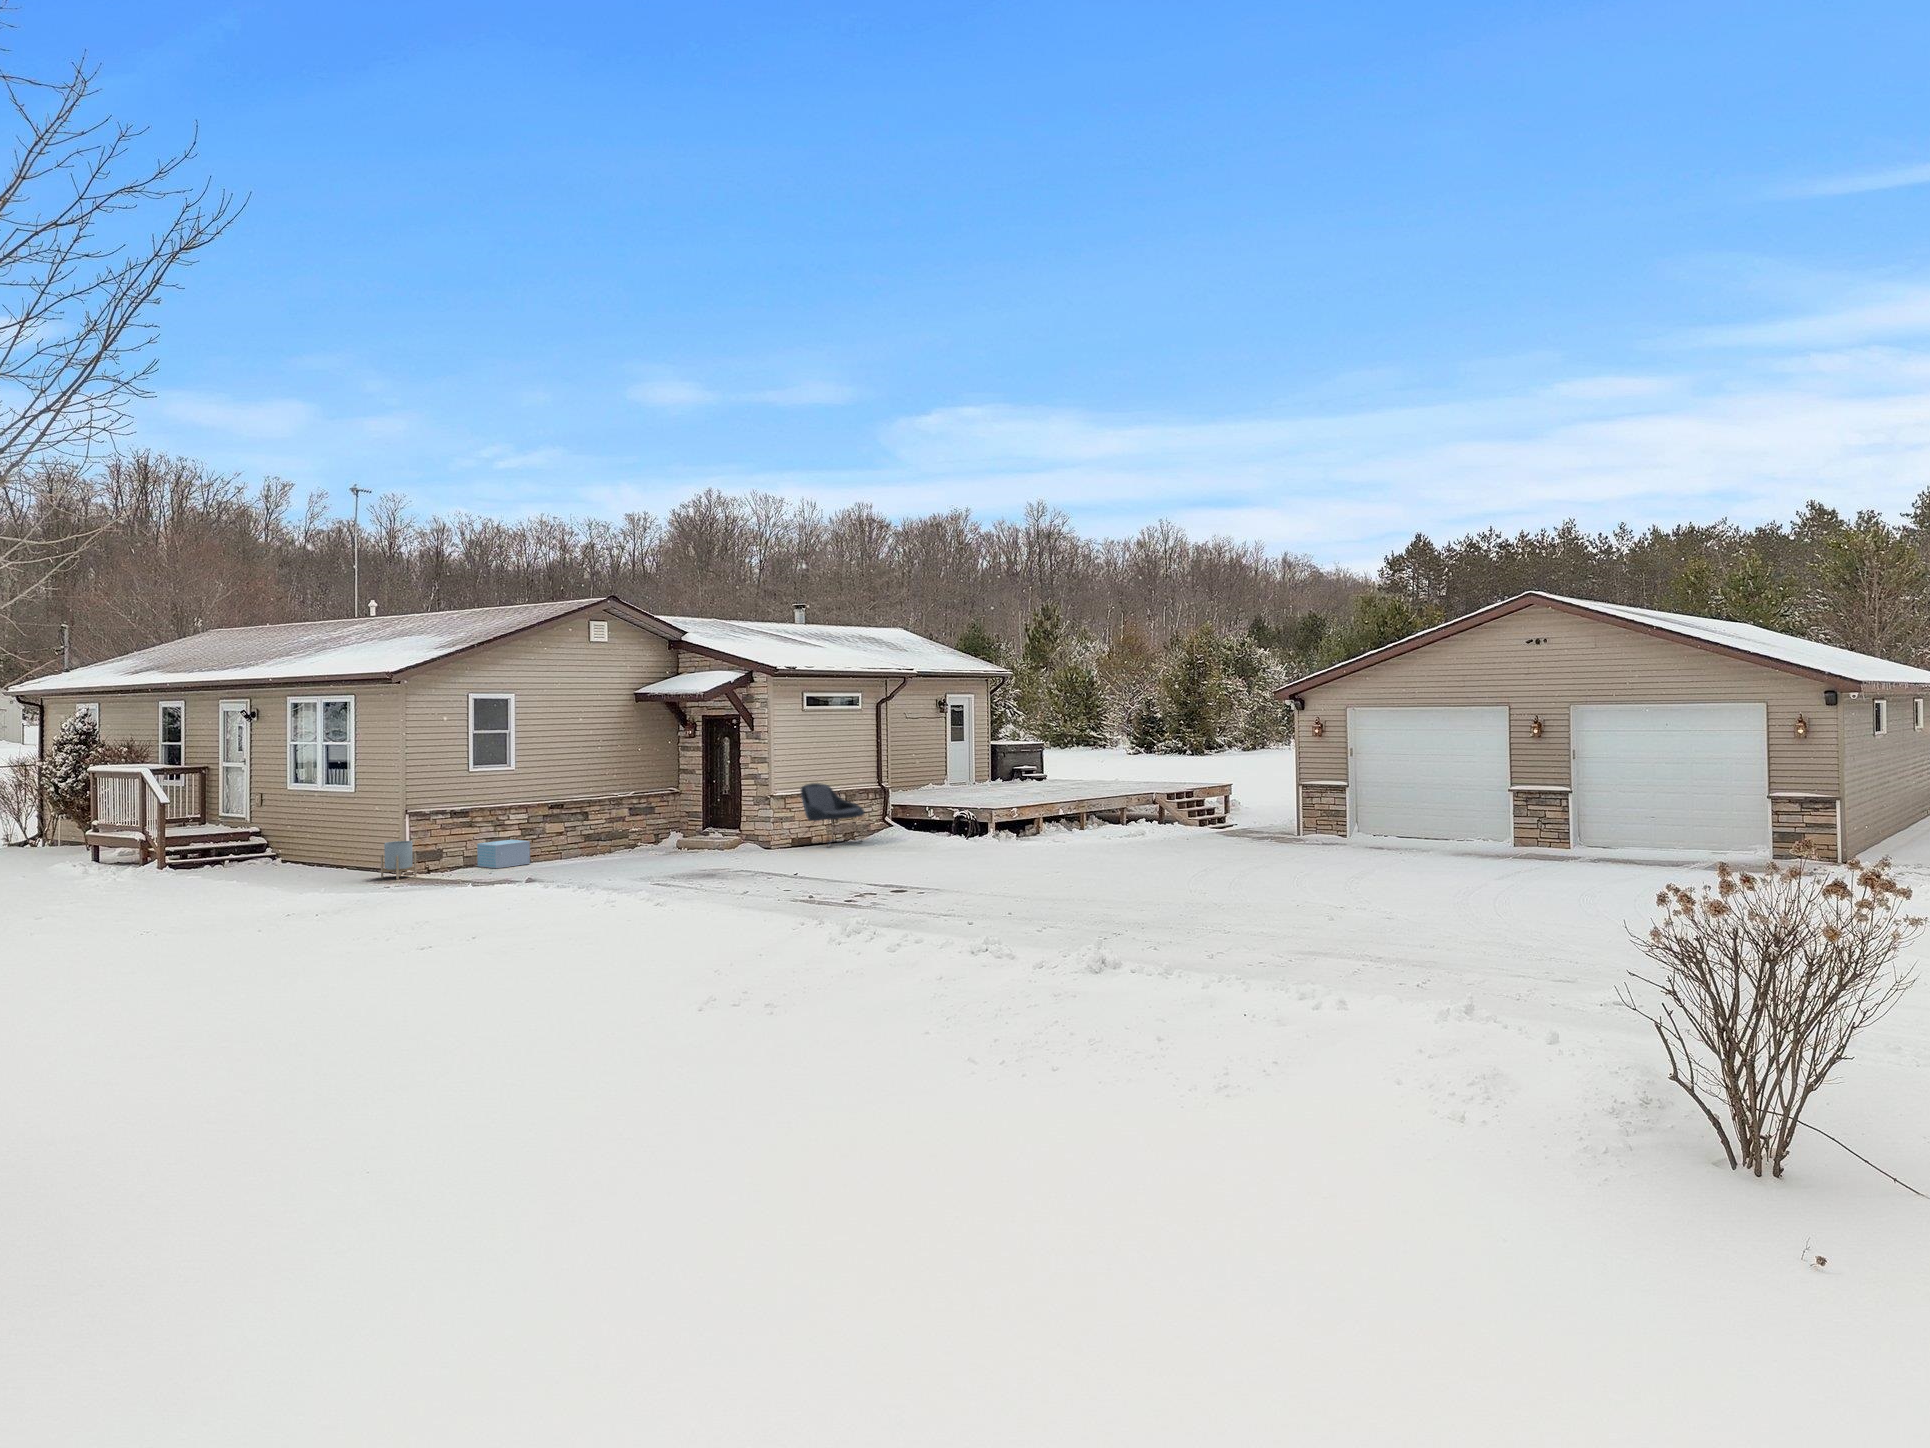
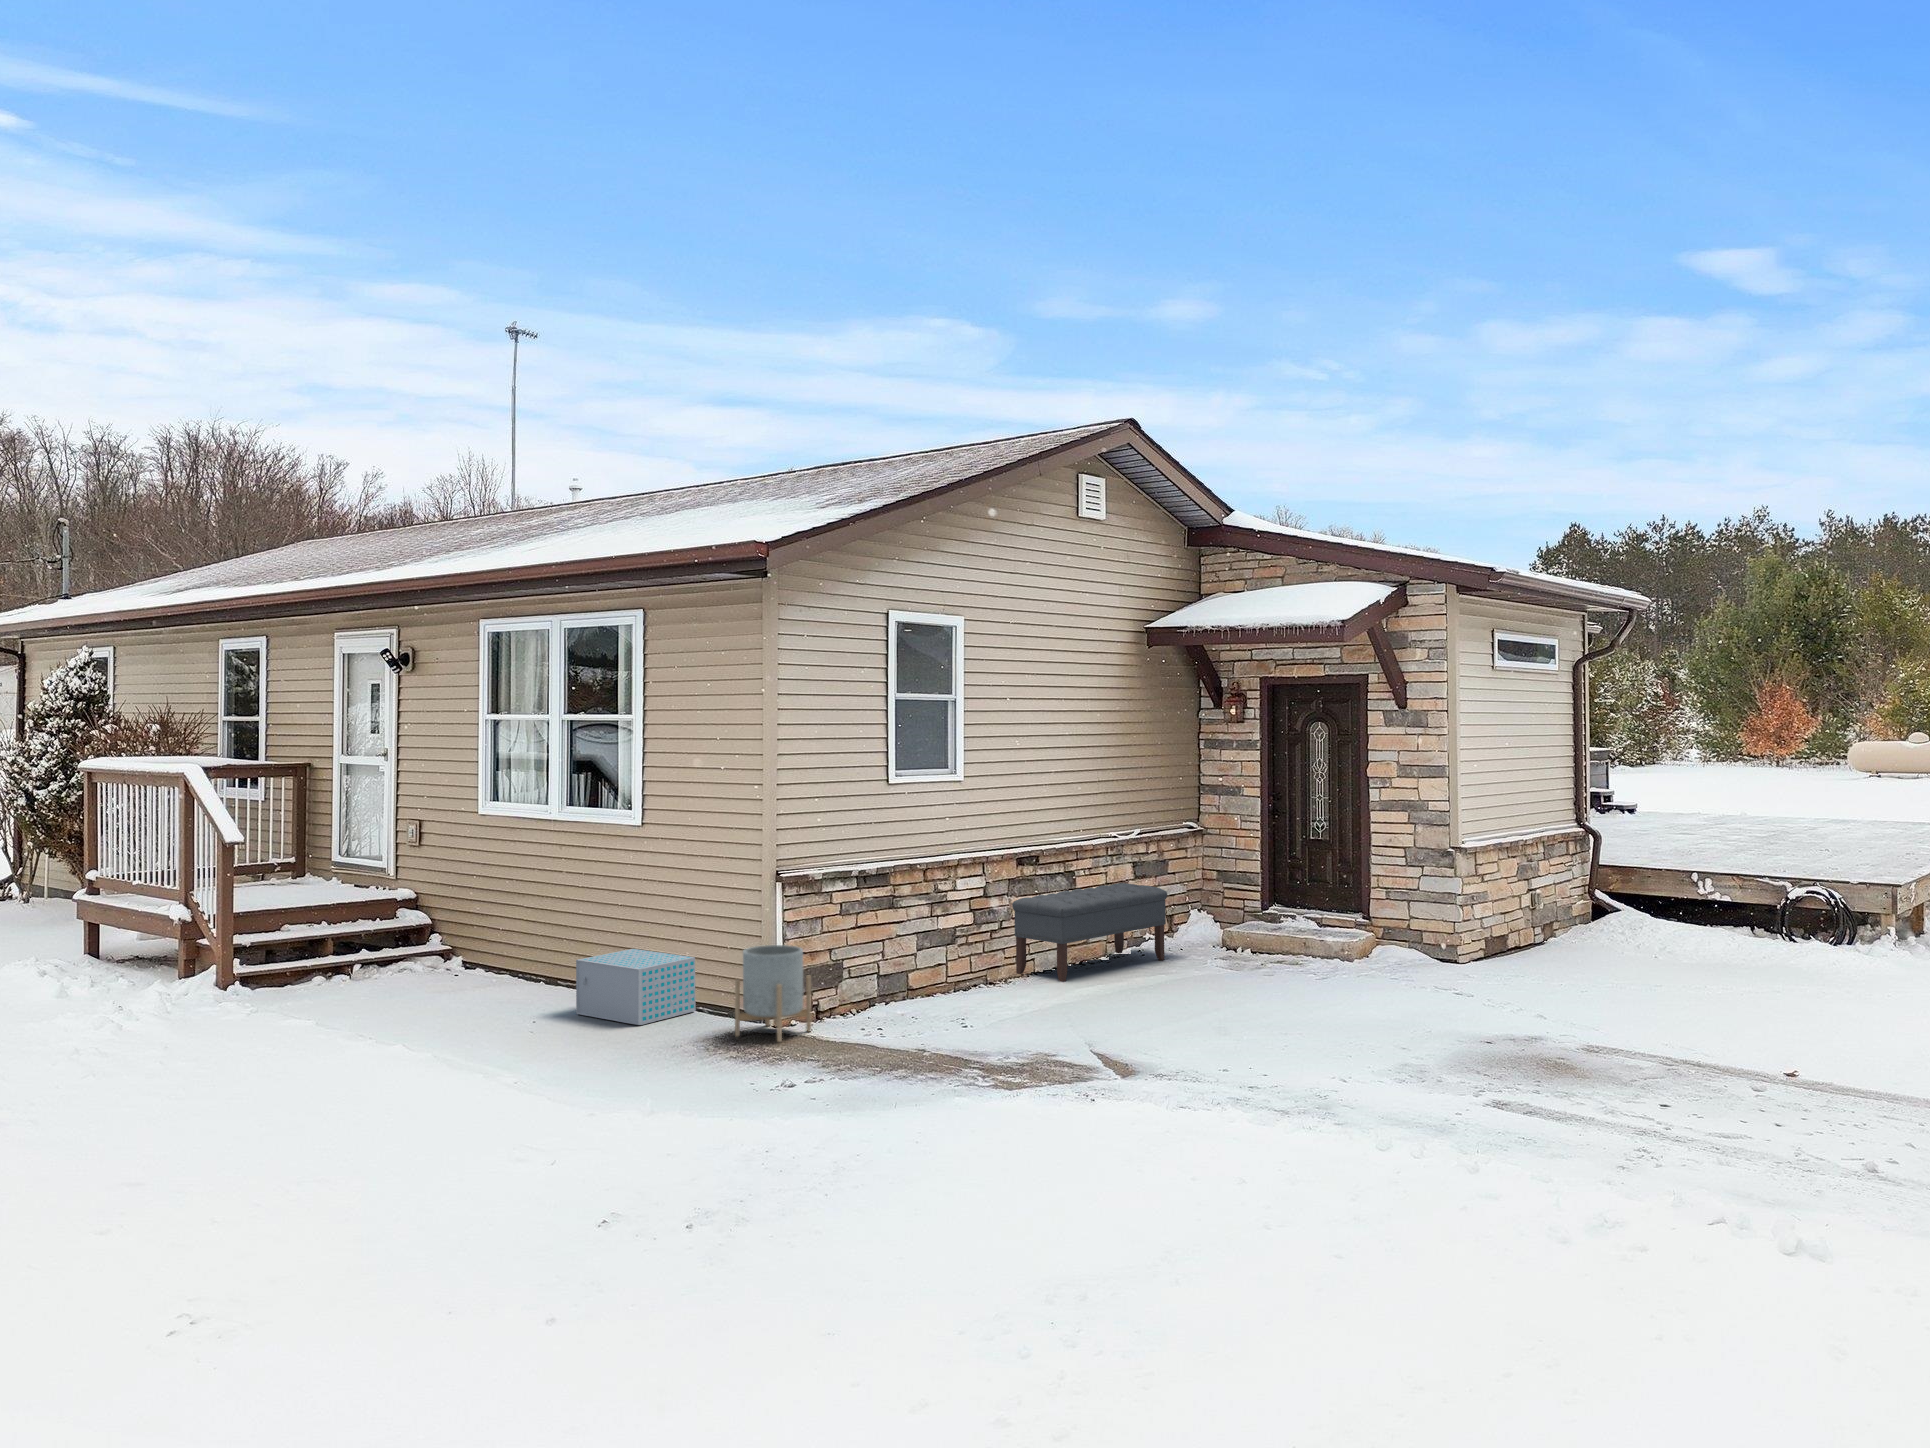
lounge chair: present [800,783,865,845] -> none [1505,821,1647,964]
bench: none [545,817,630,860] -> present [1012,883,1167,982]
storage box: present [477,840,530,868] -> present [576,949,696,1025]

